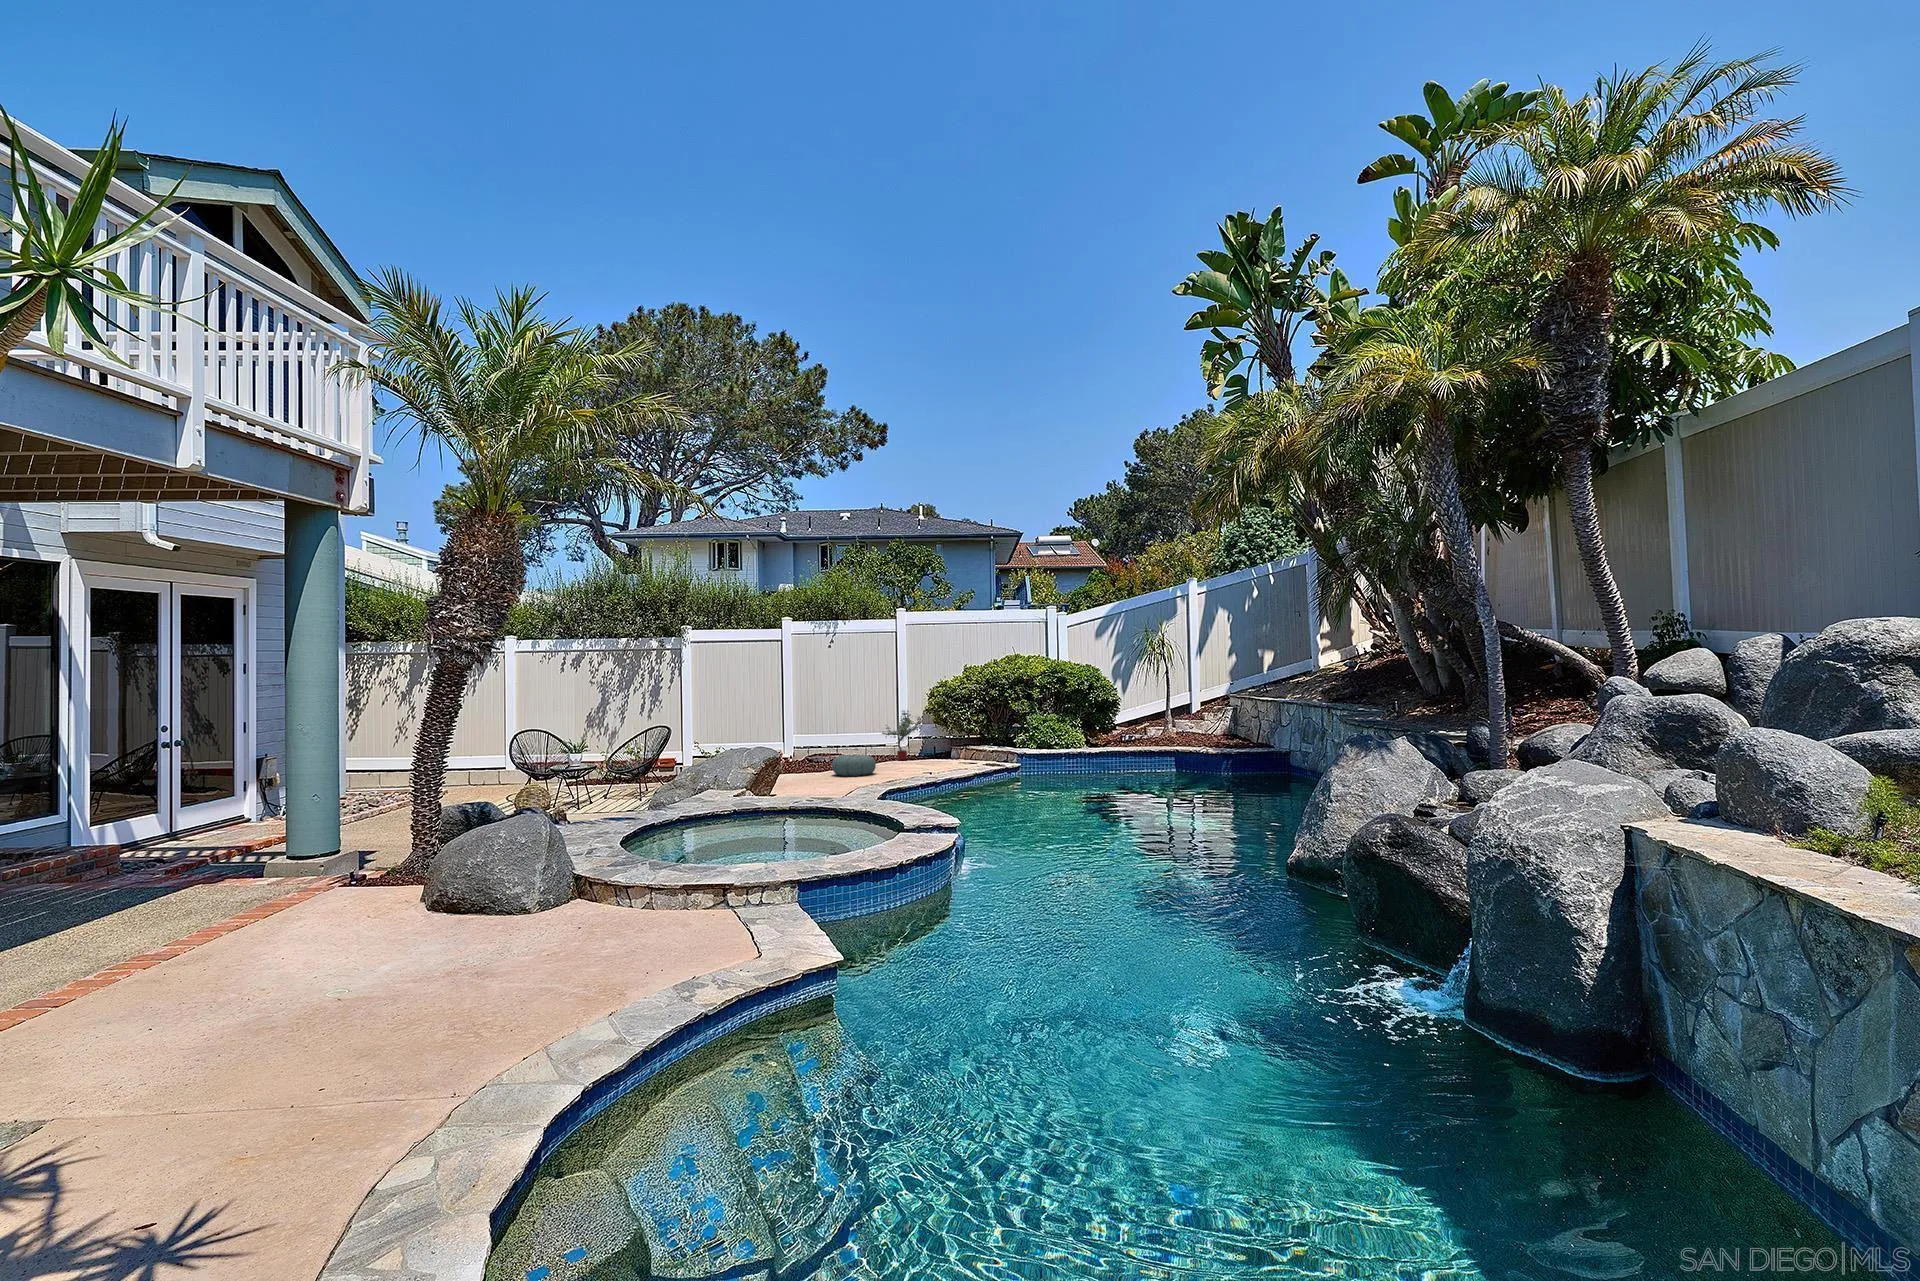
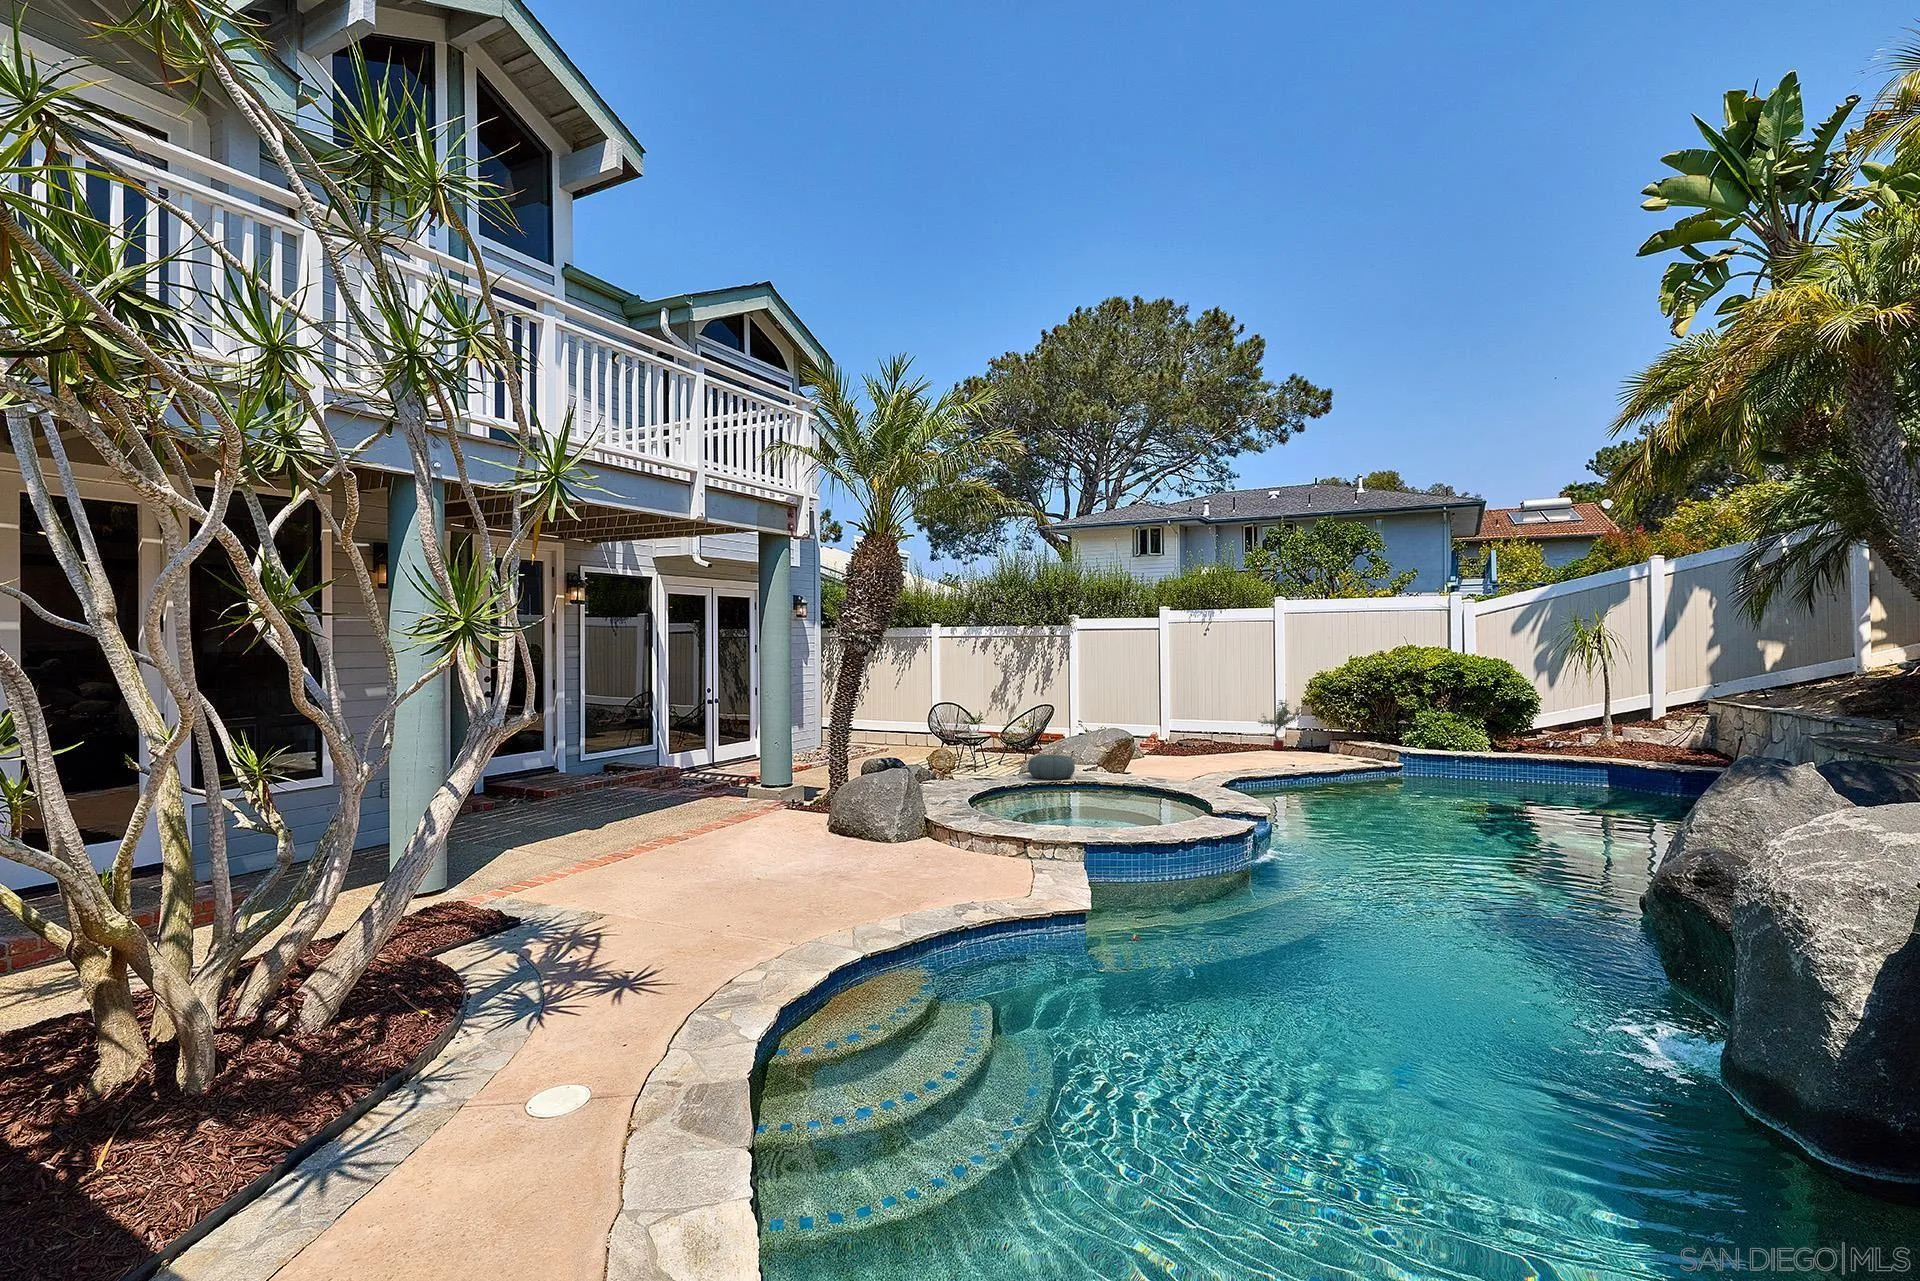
pouf: present [832,754,876,776] -> present [1028,755,1075,779]

